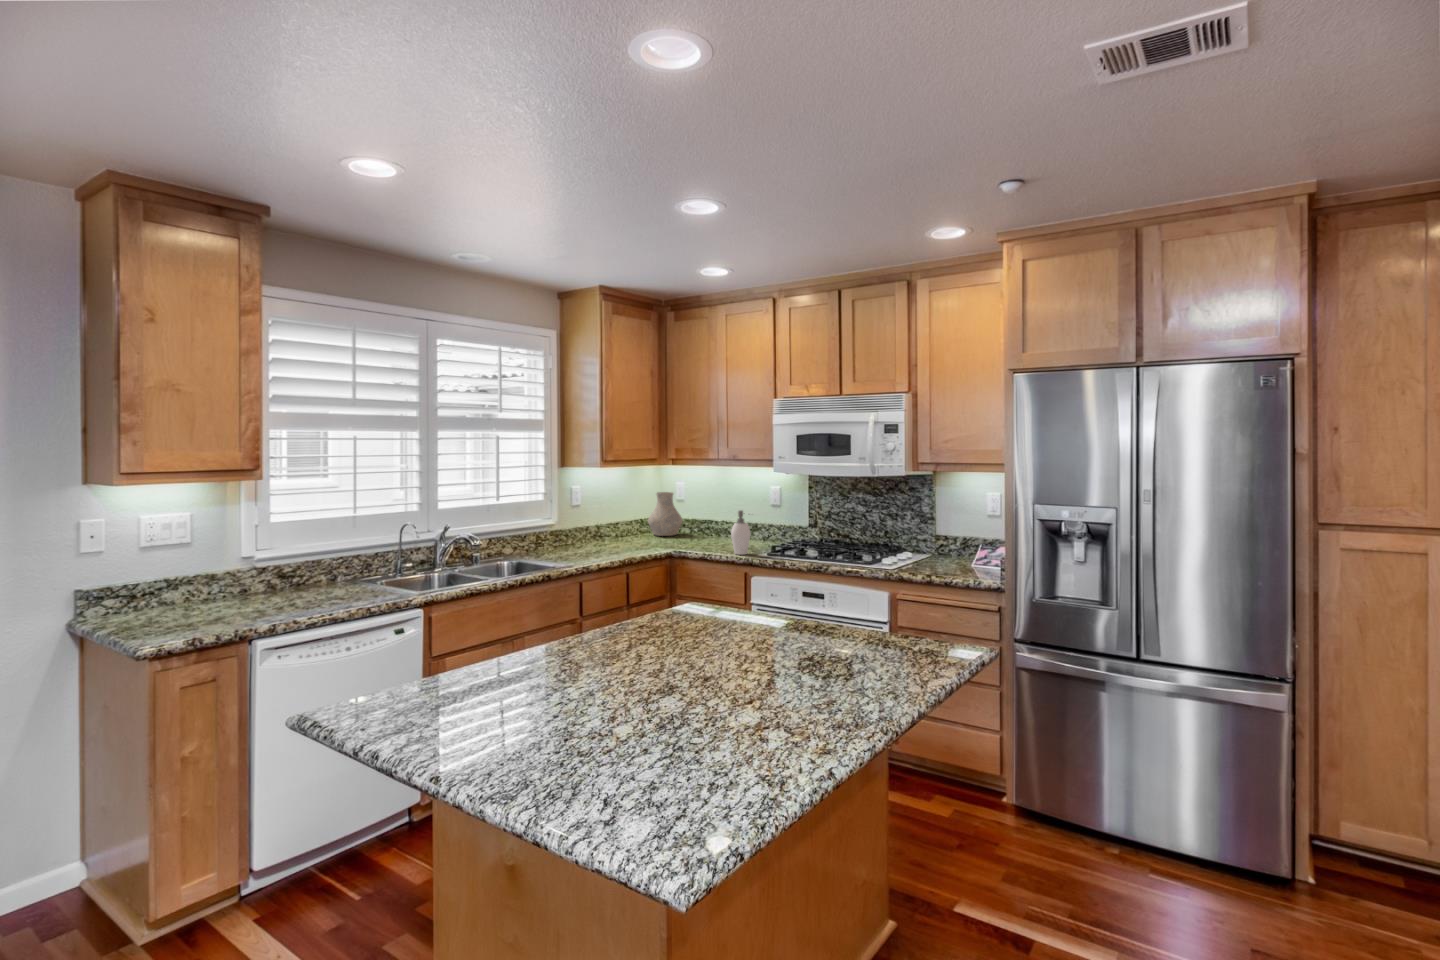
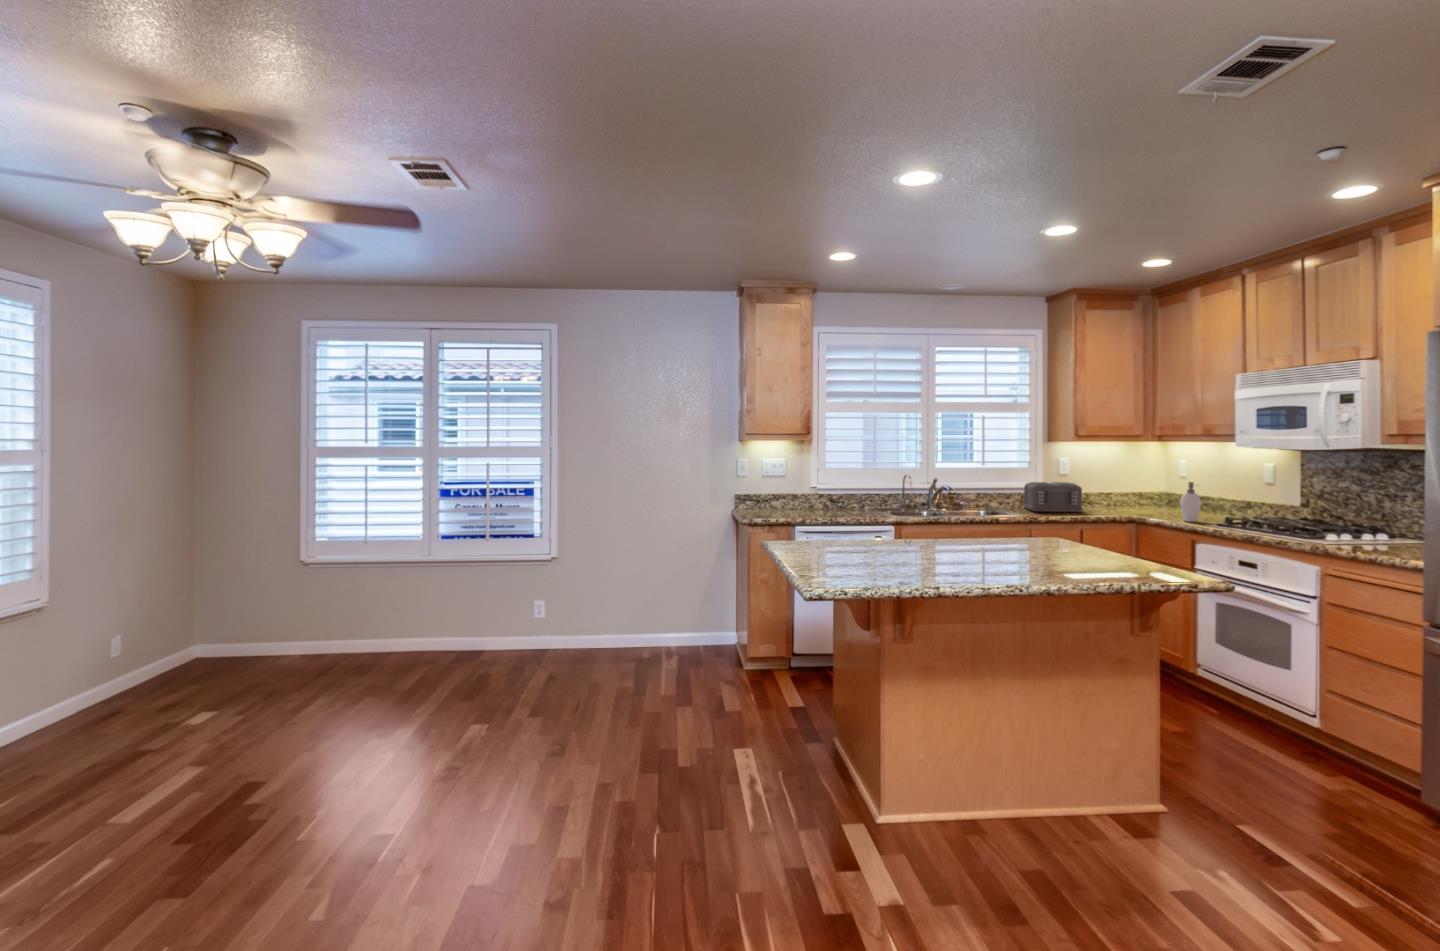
vase: present [648,492,682,536] -> none [1136,470,1172,508]
toaster: none [539,514,619,557] -> present [1023,482,1083,512]

